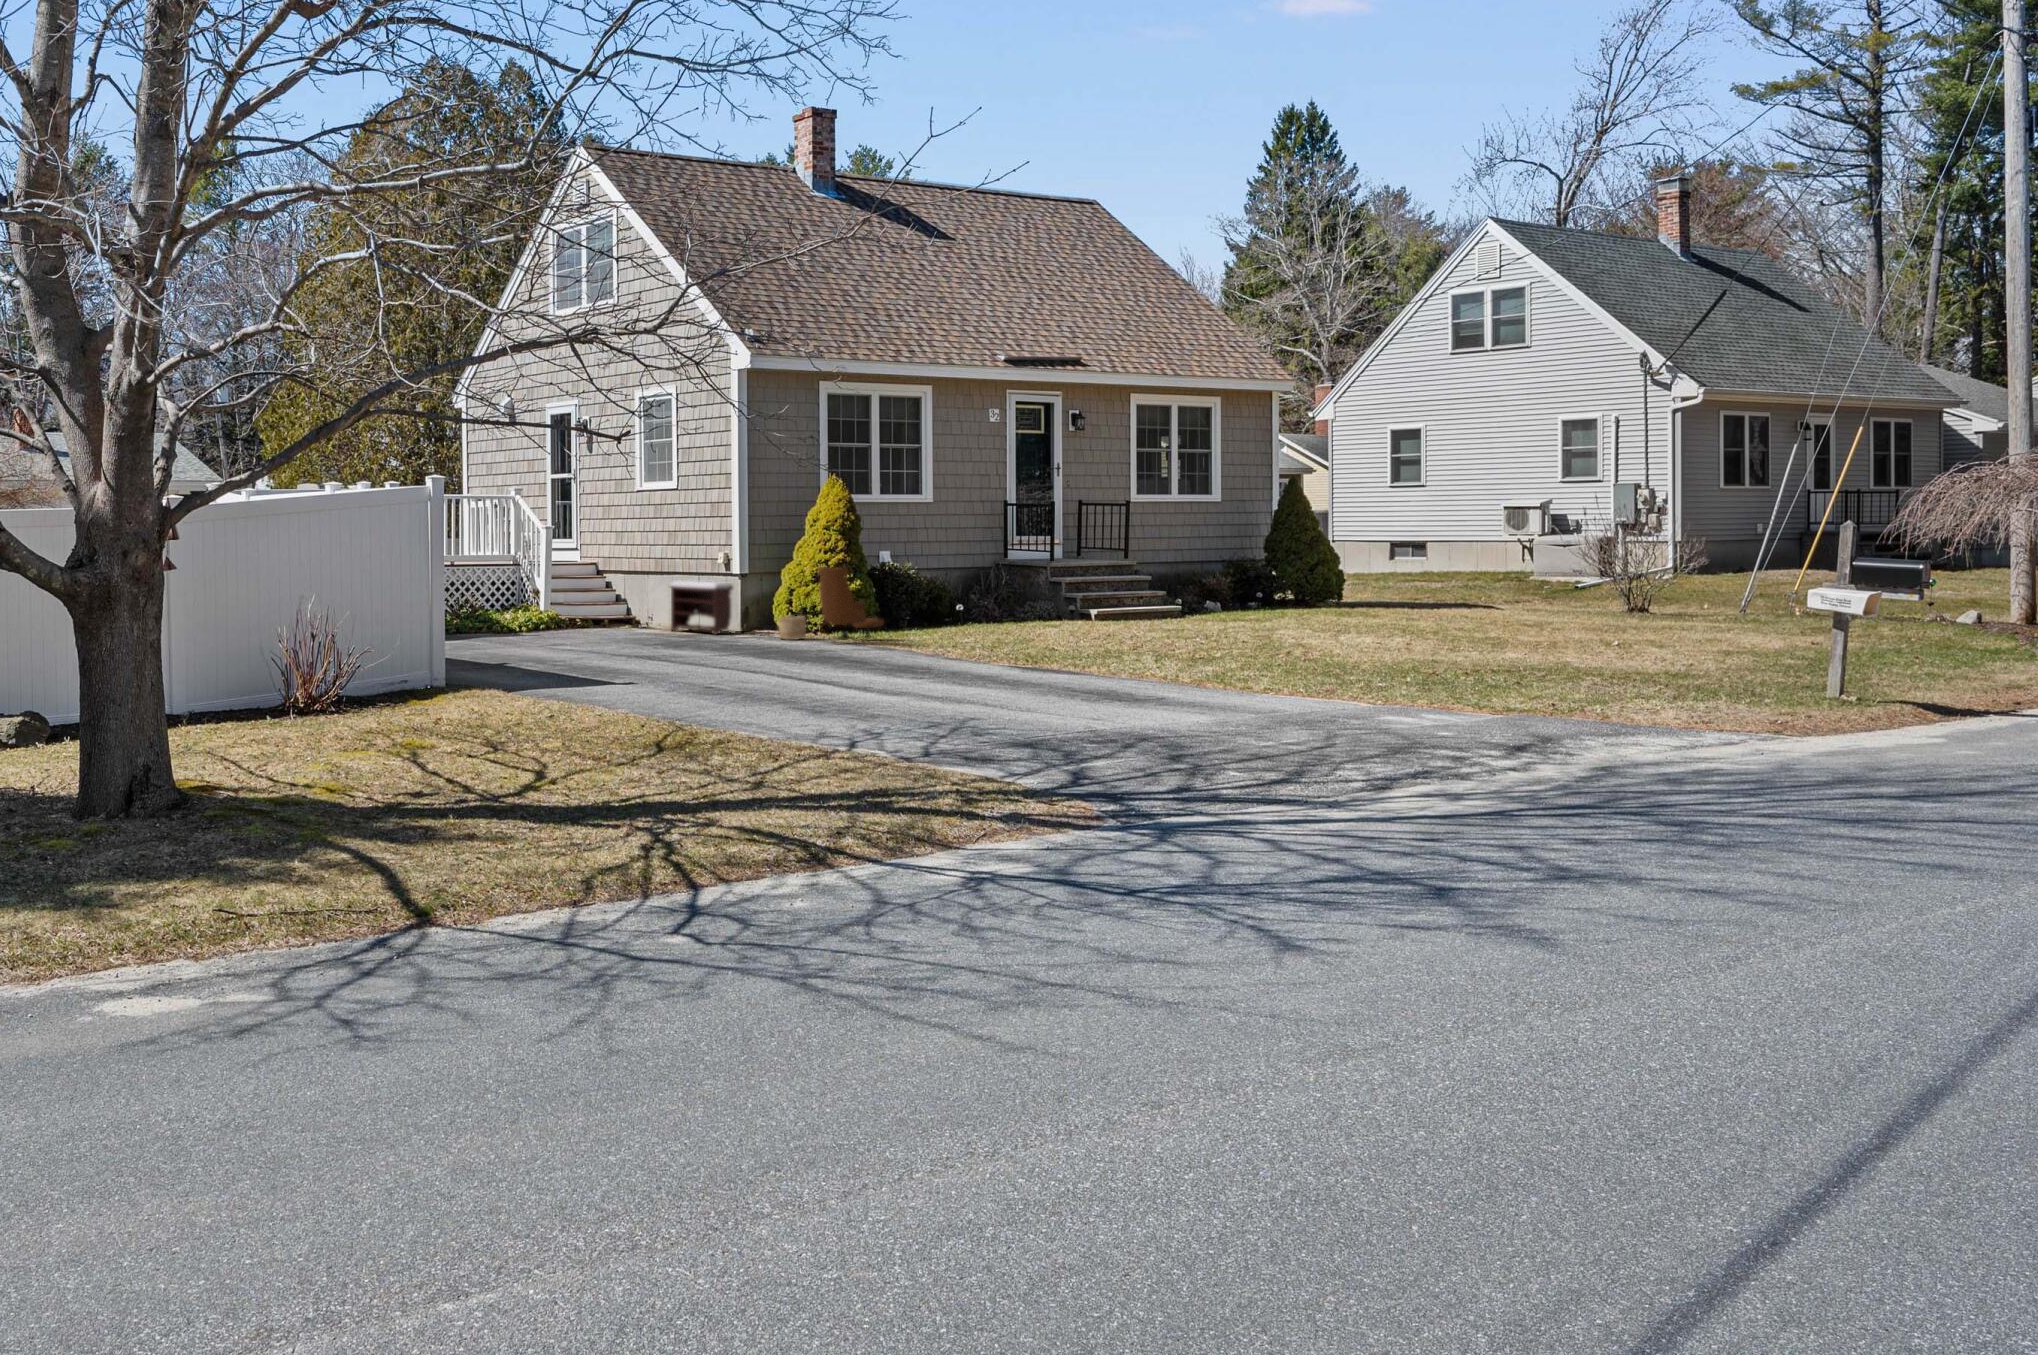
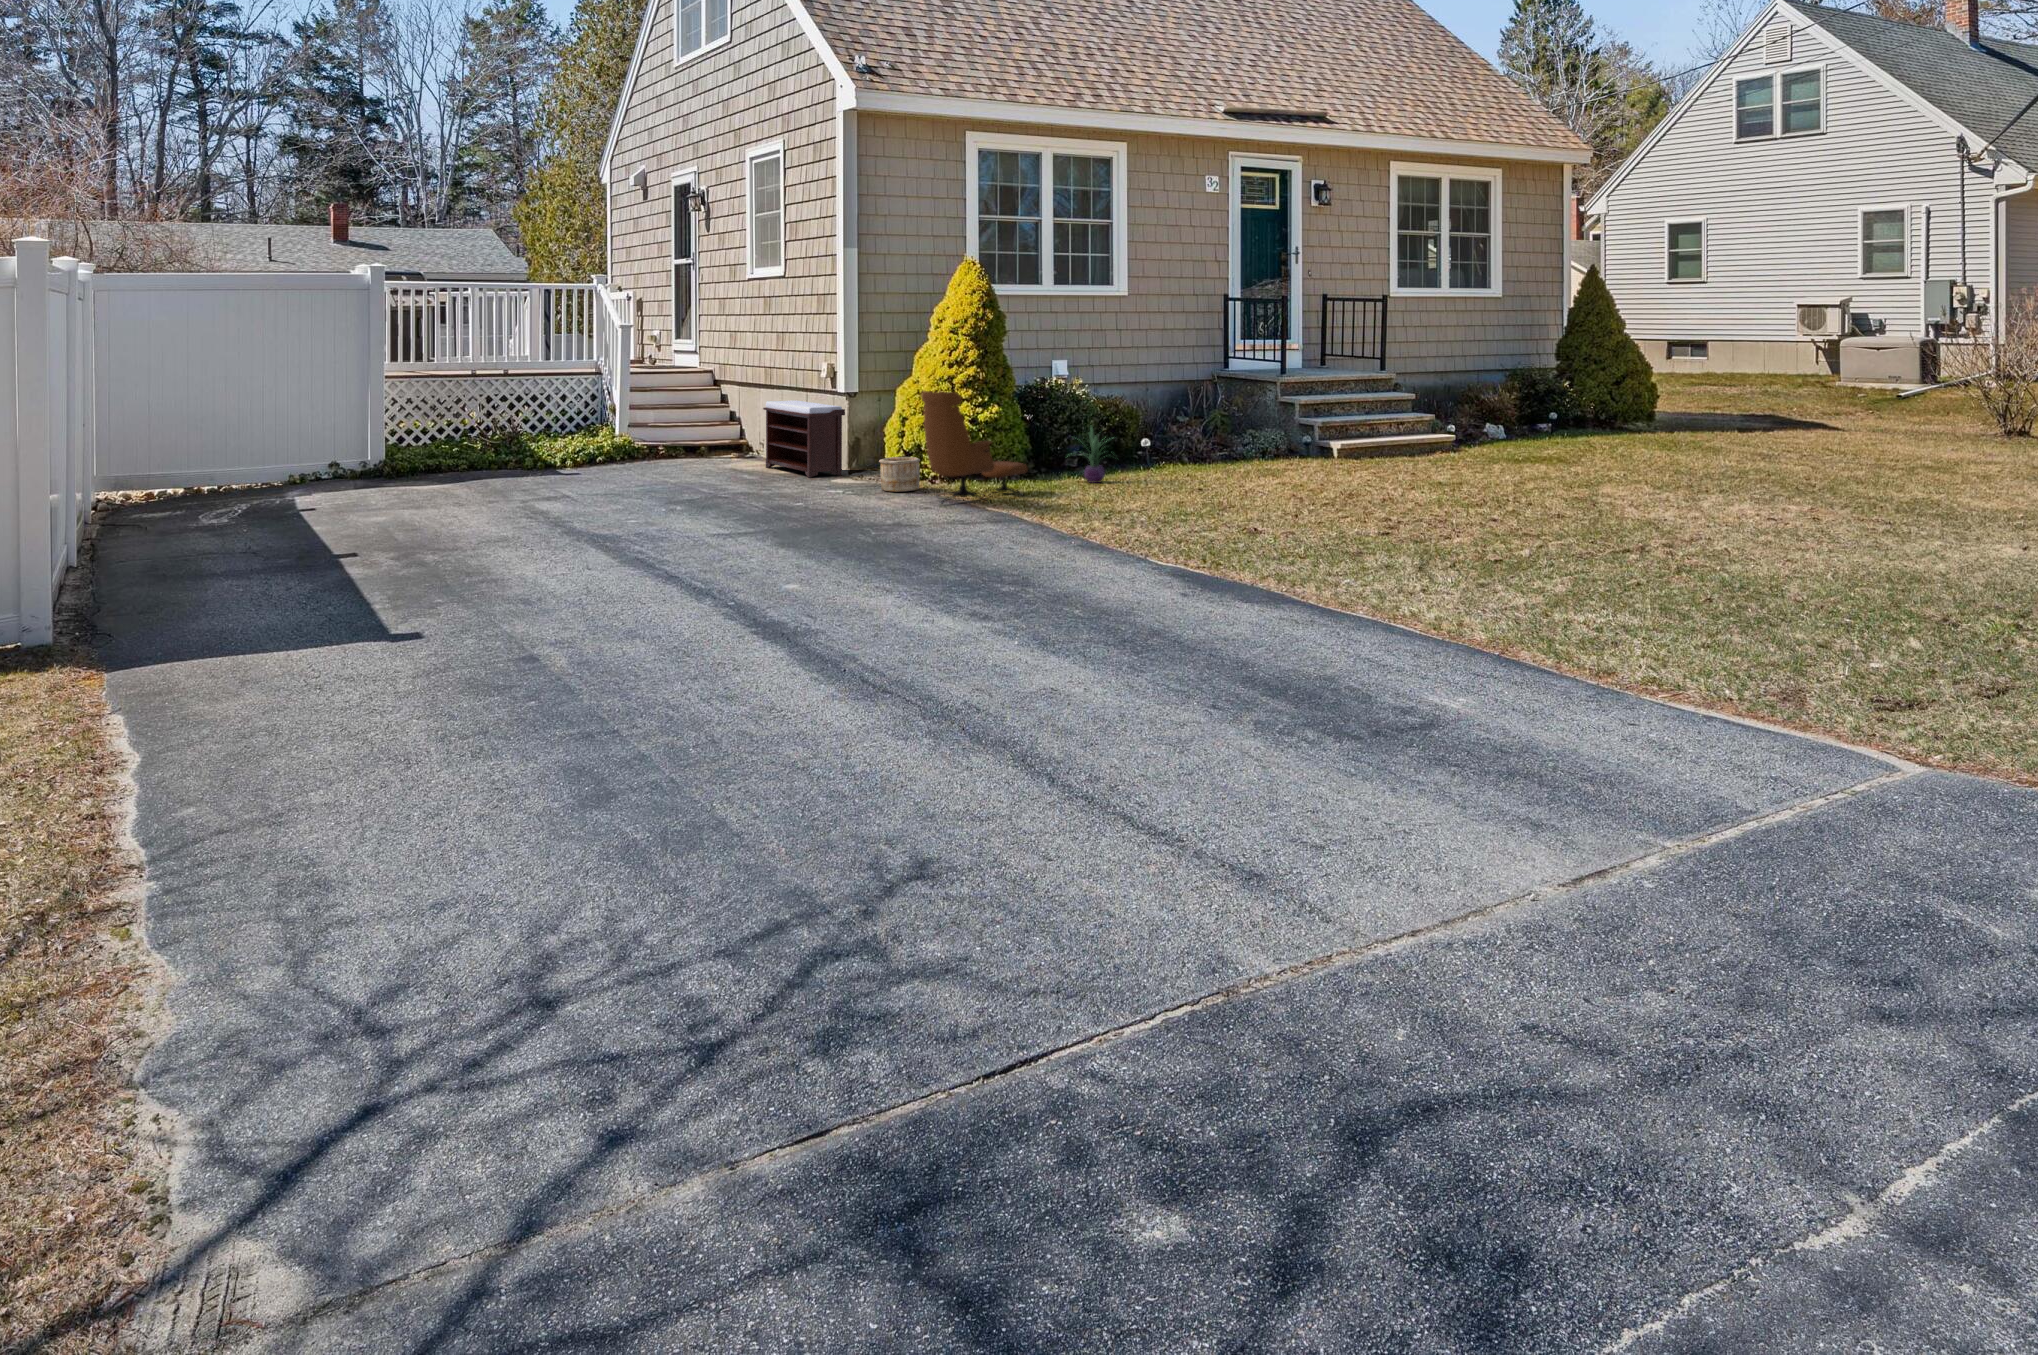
decorative plant: none [904,595,943,636] -> present [1083,426,1105,483]

